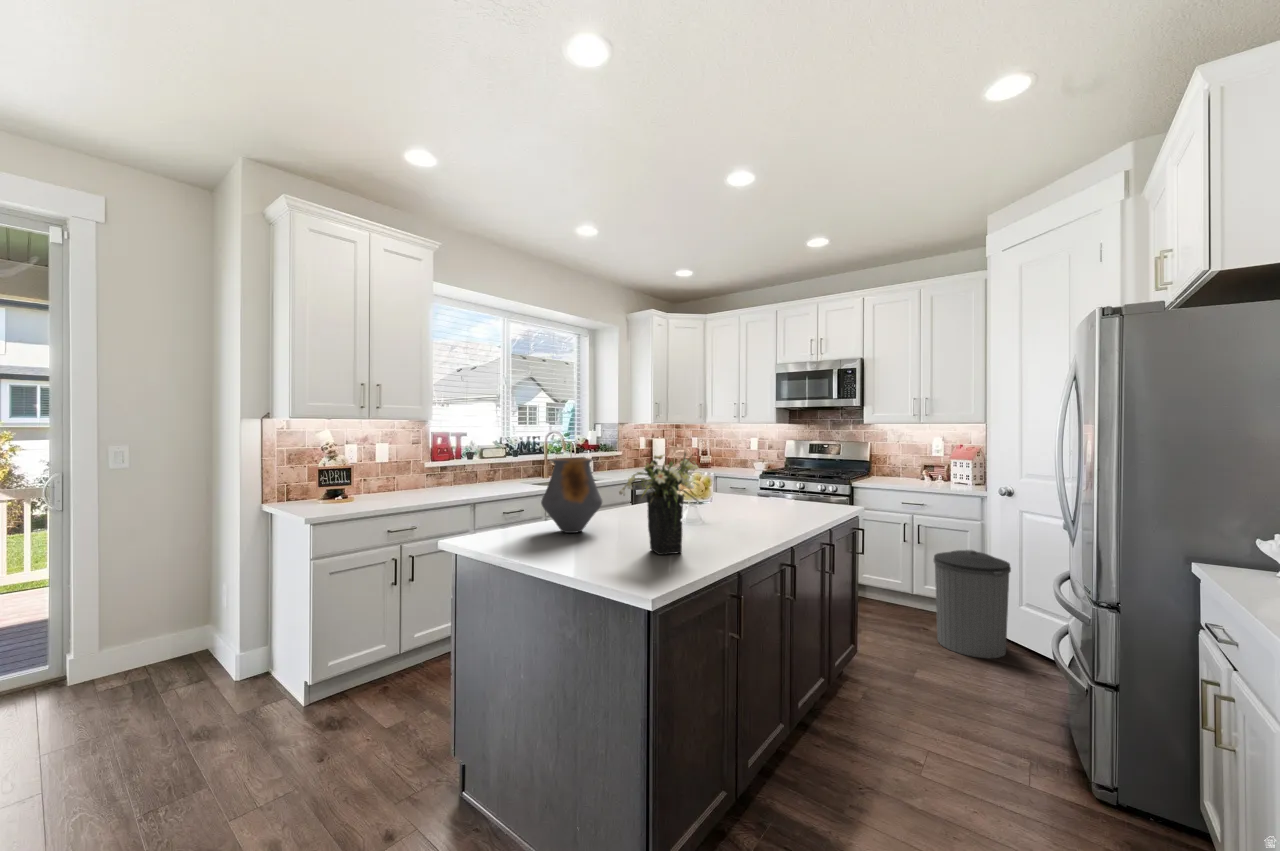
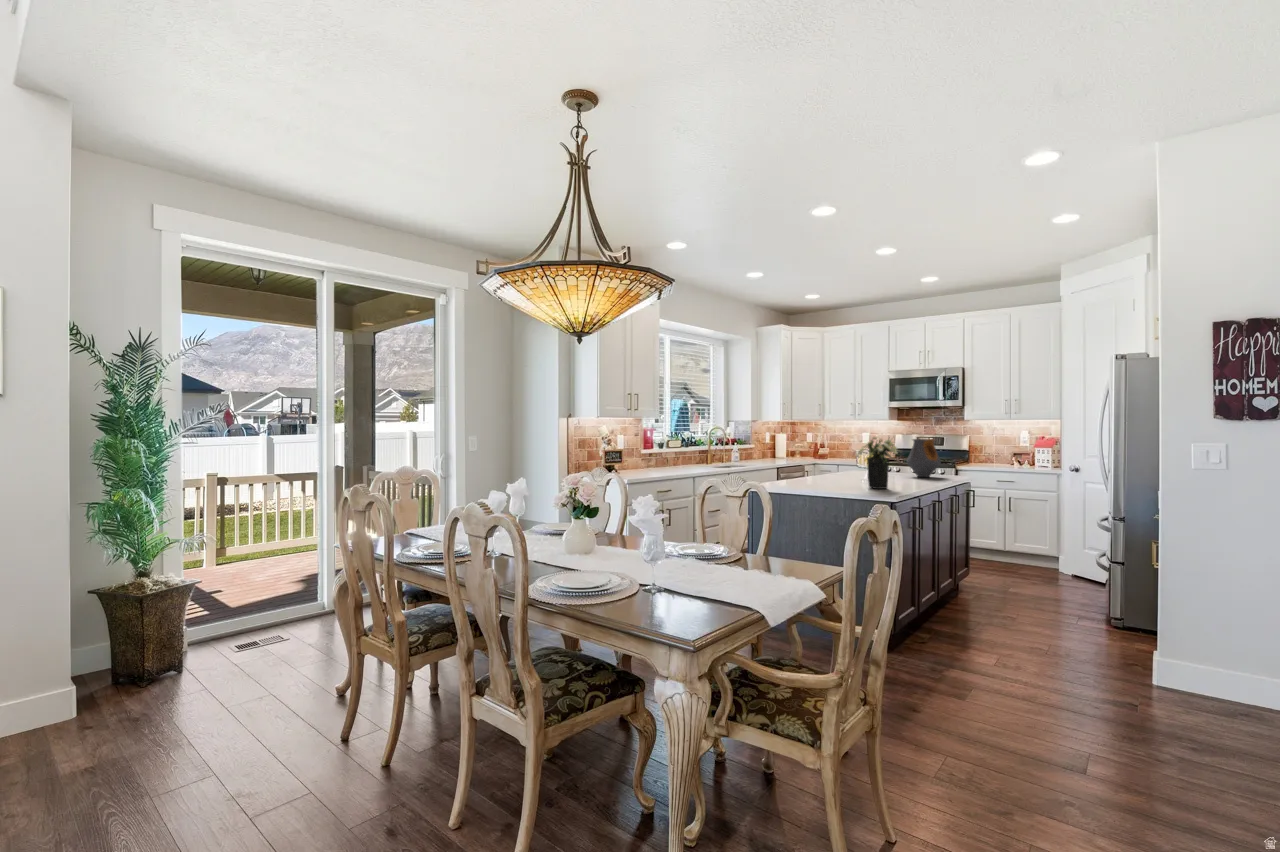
vase: present [541,458,602,533] -> present [907,439,941,477]
trash can: present [934,550,1011,658] -> none [1022,510,1077,584]

